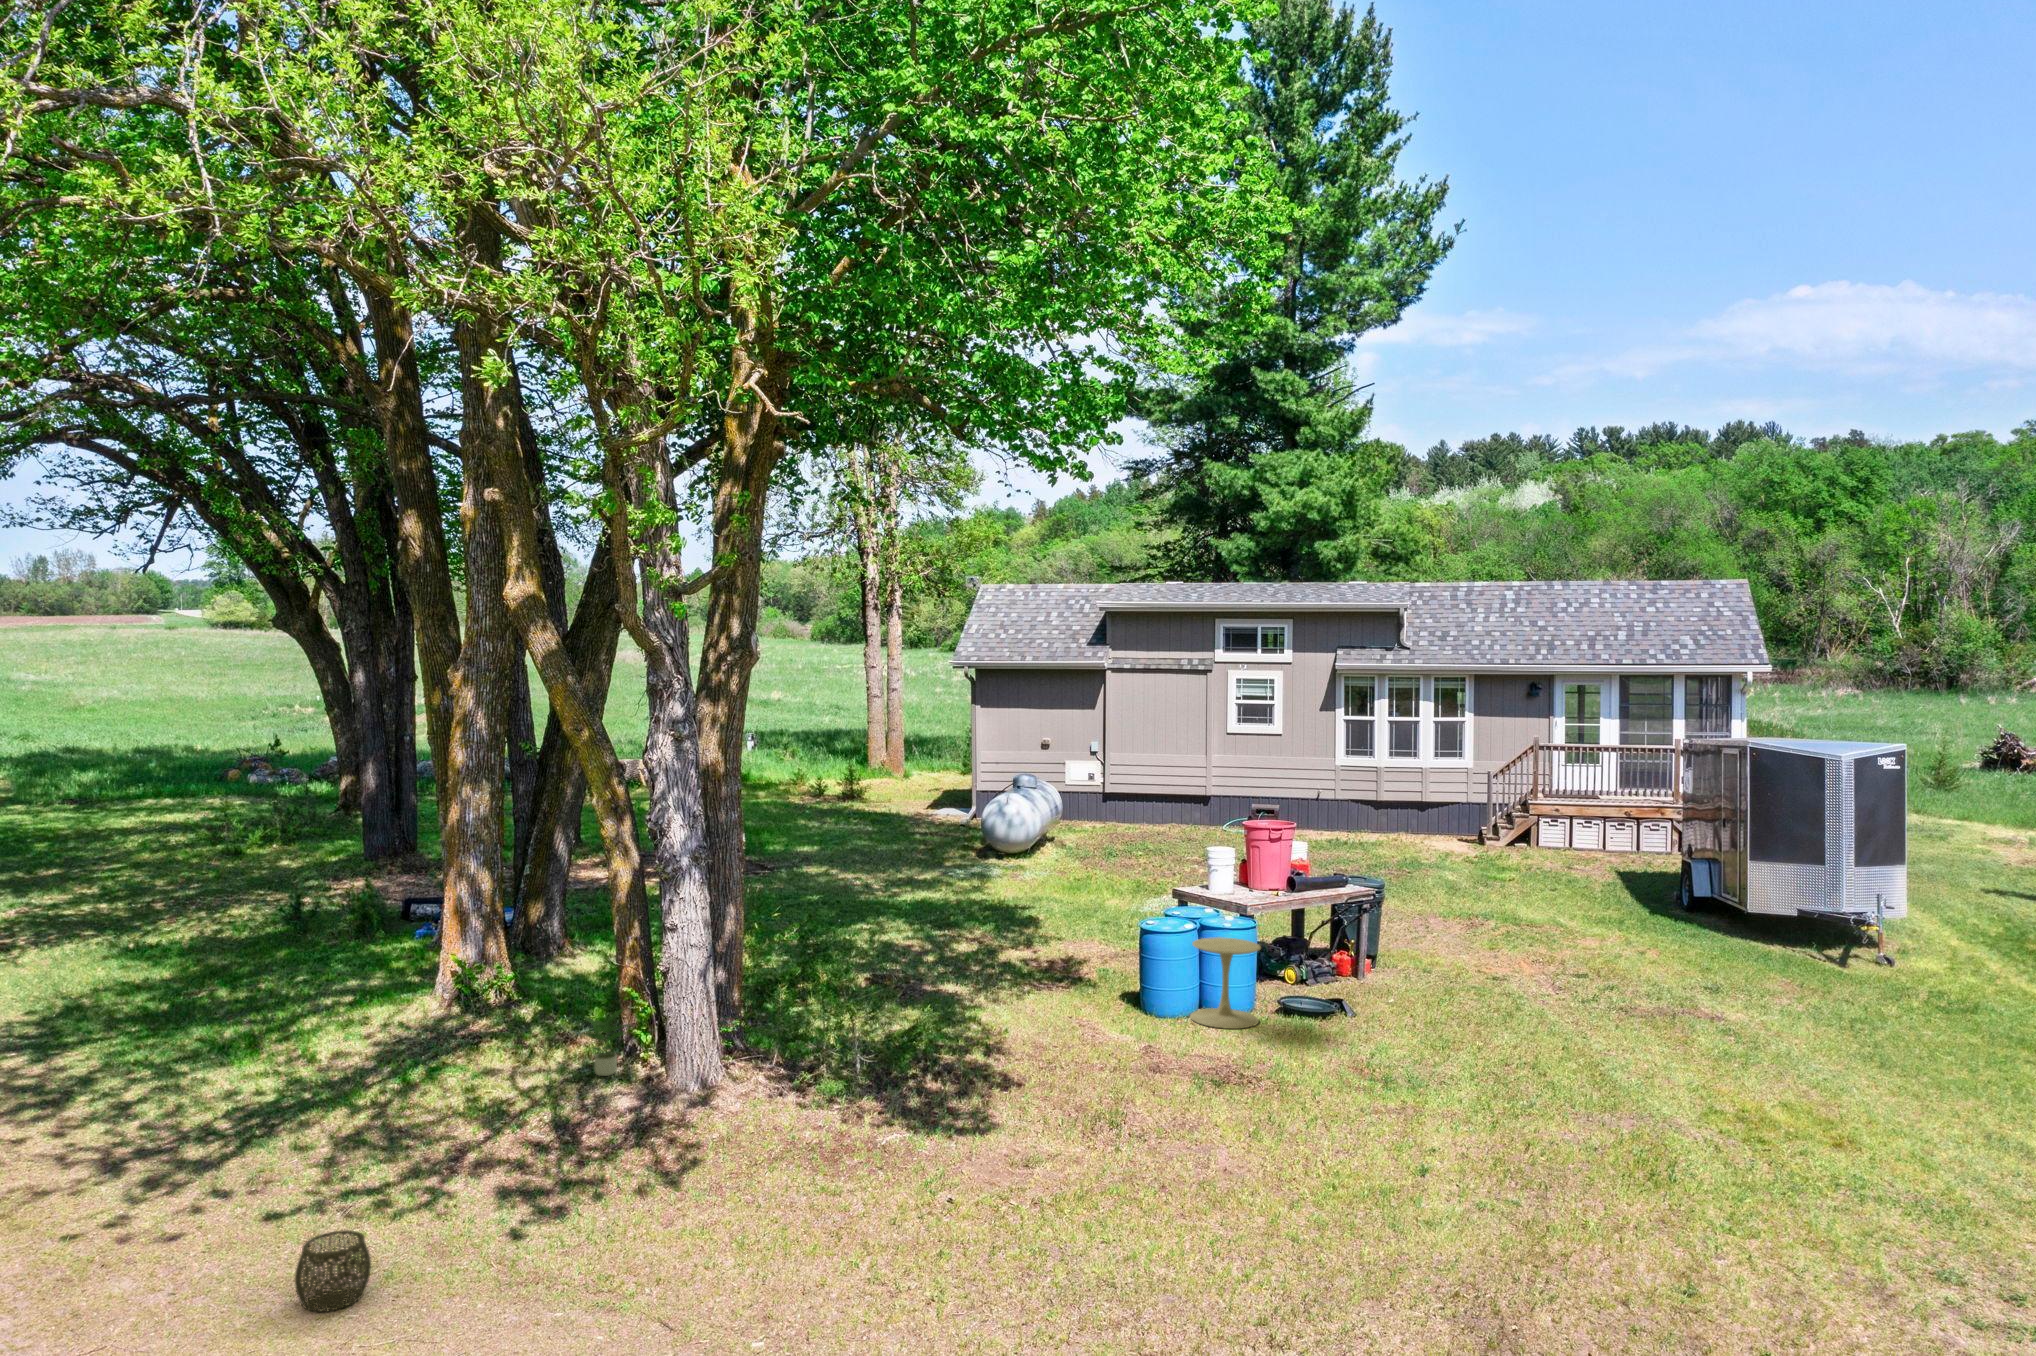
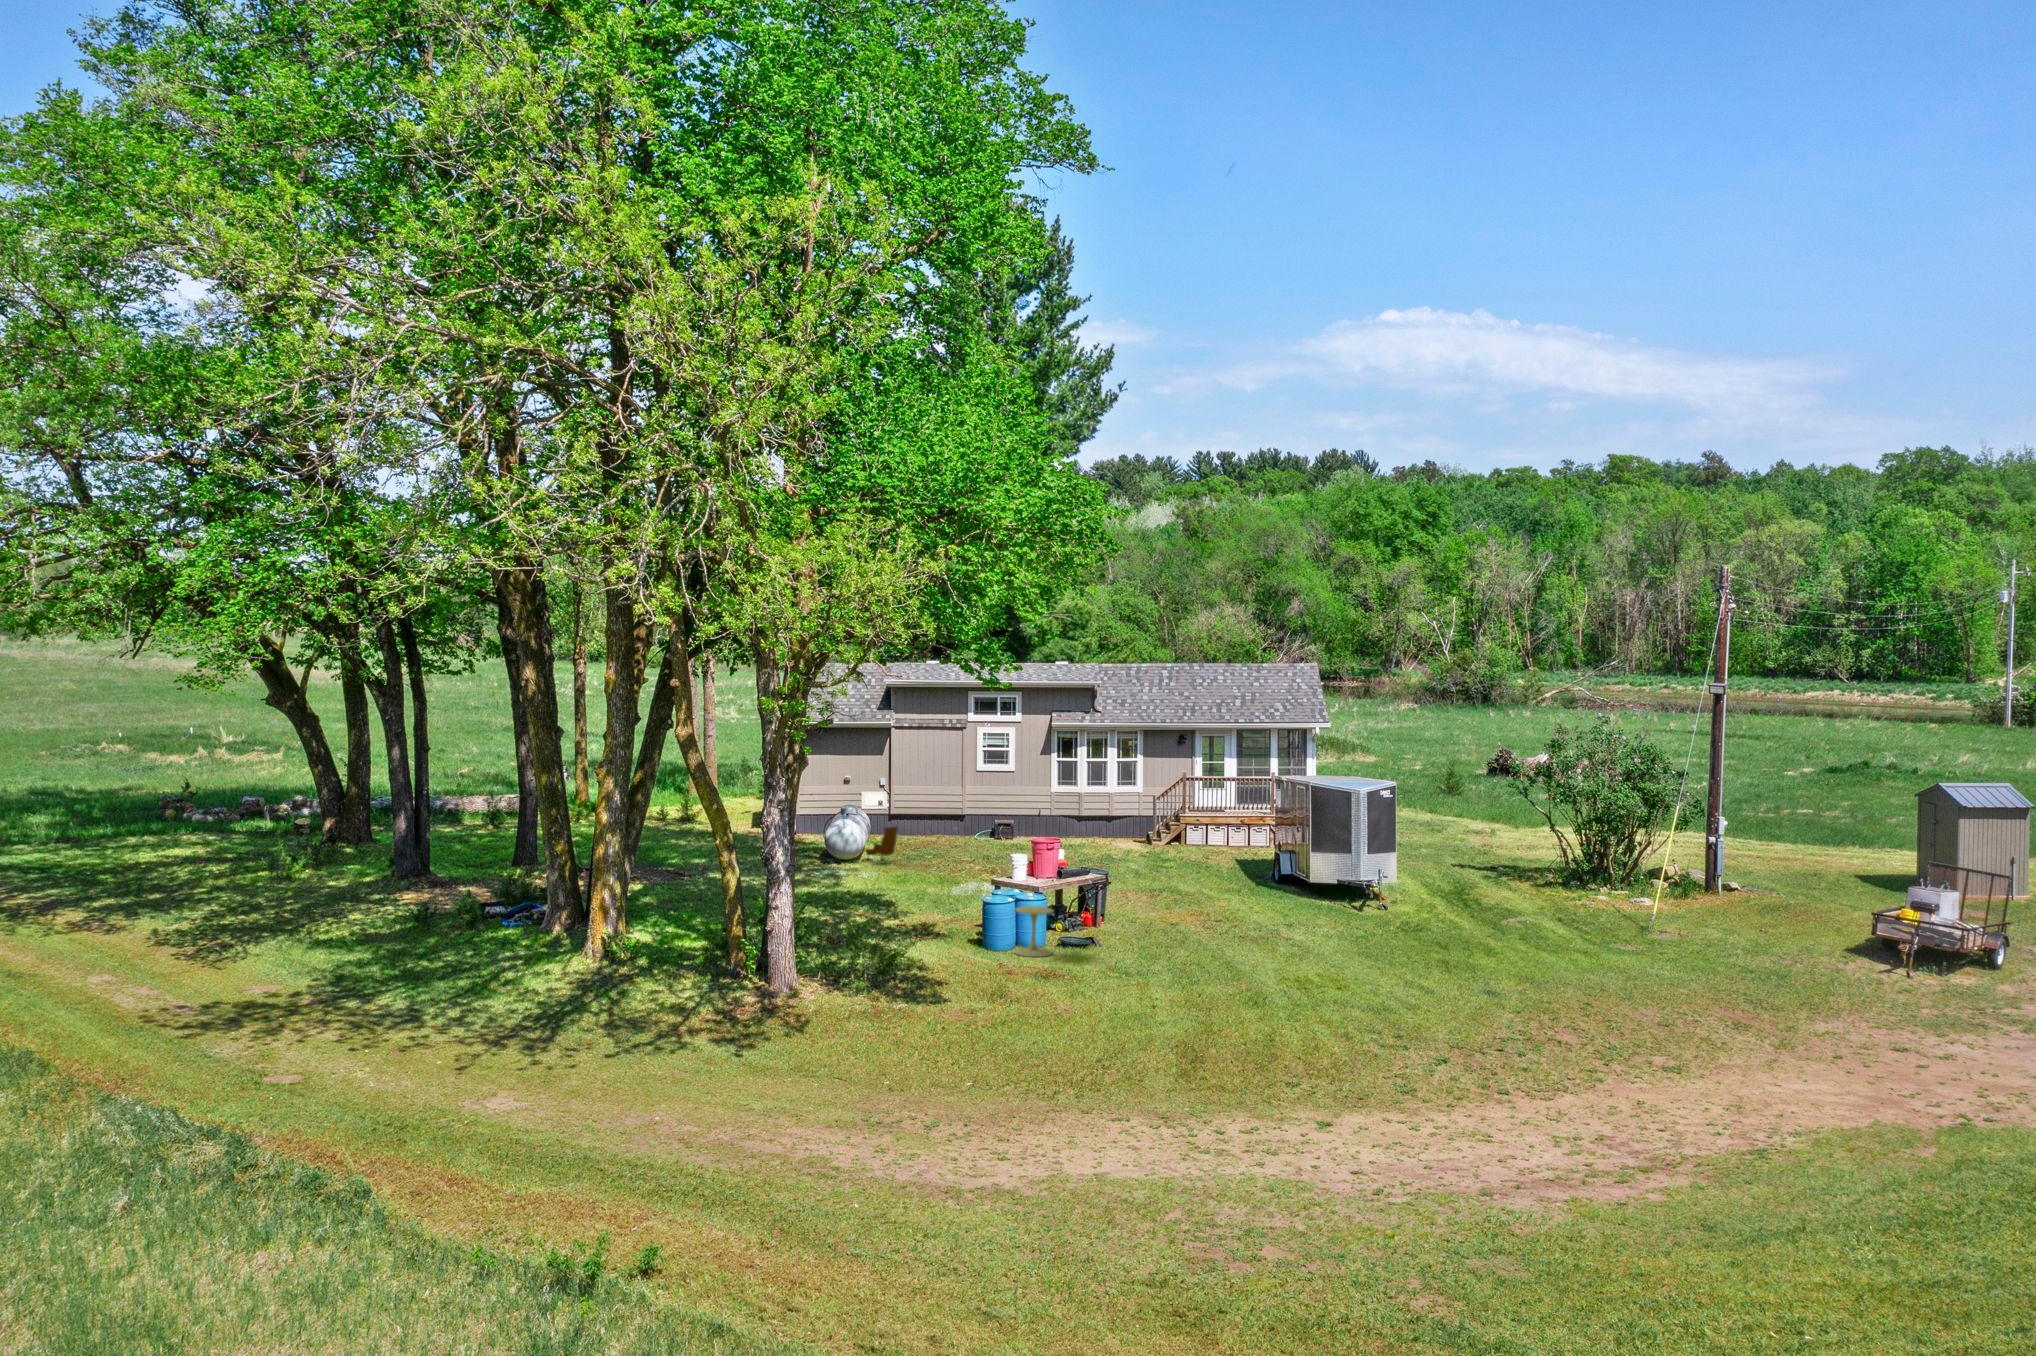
lounge chair: none [1040,805,1090,860] -> present [863,827,898,862]
potted plant: present [584,1009,628,1076] -> none [689,958,720,998]
woven basket: present [294,1230,371,1312] -> none [662,1054,696,1091]

